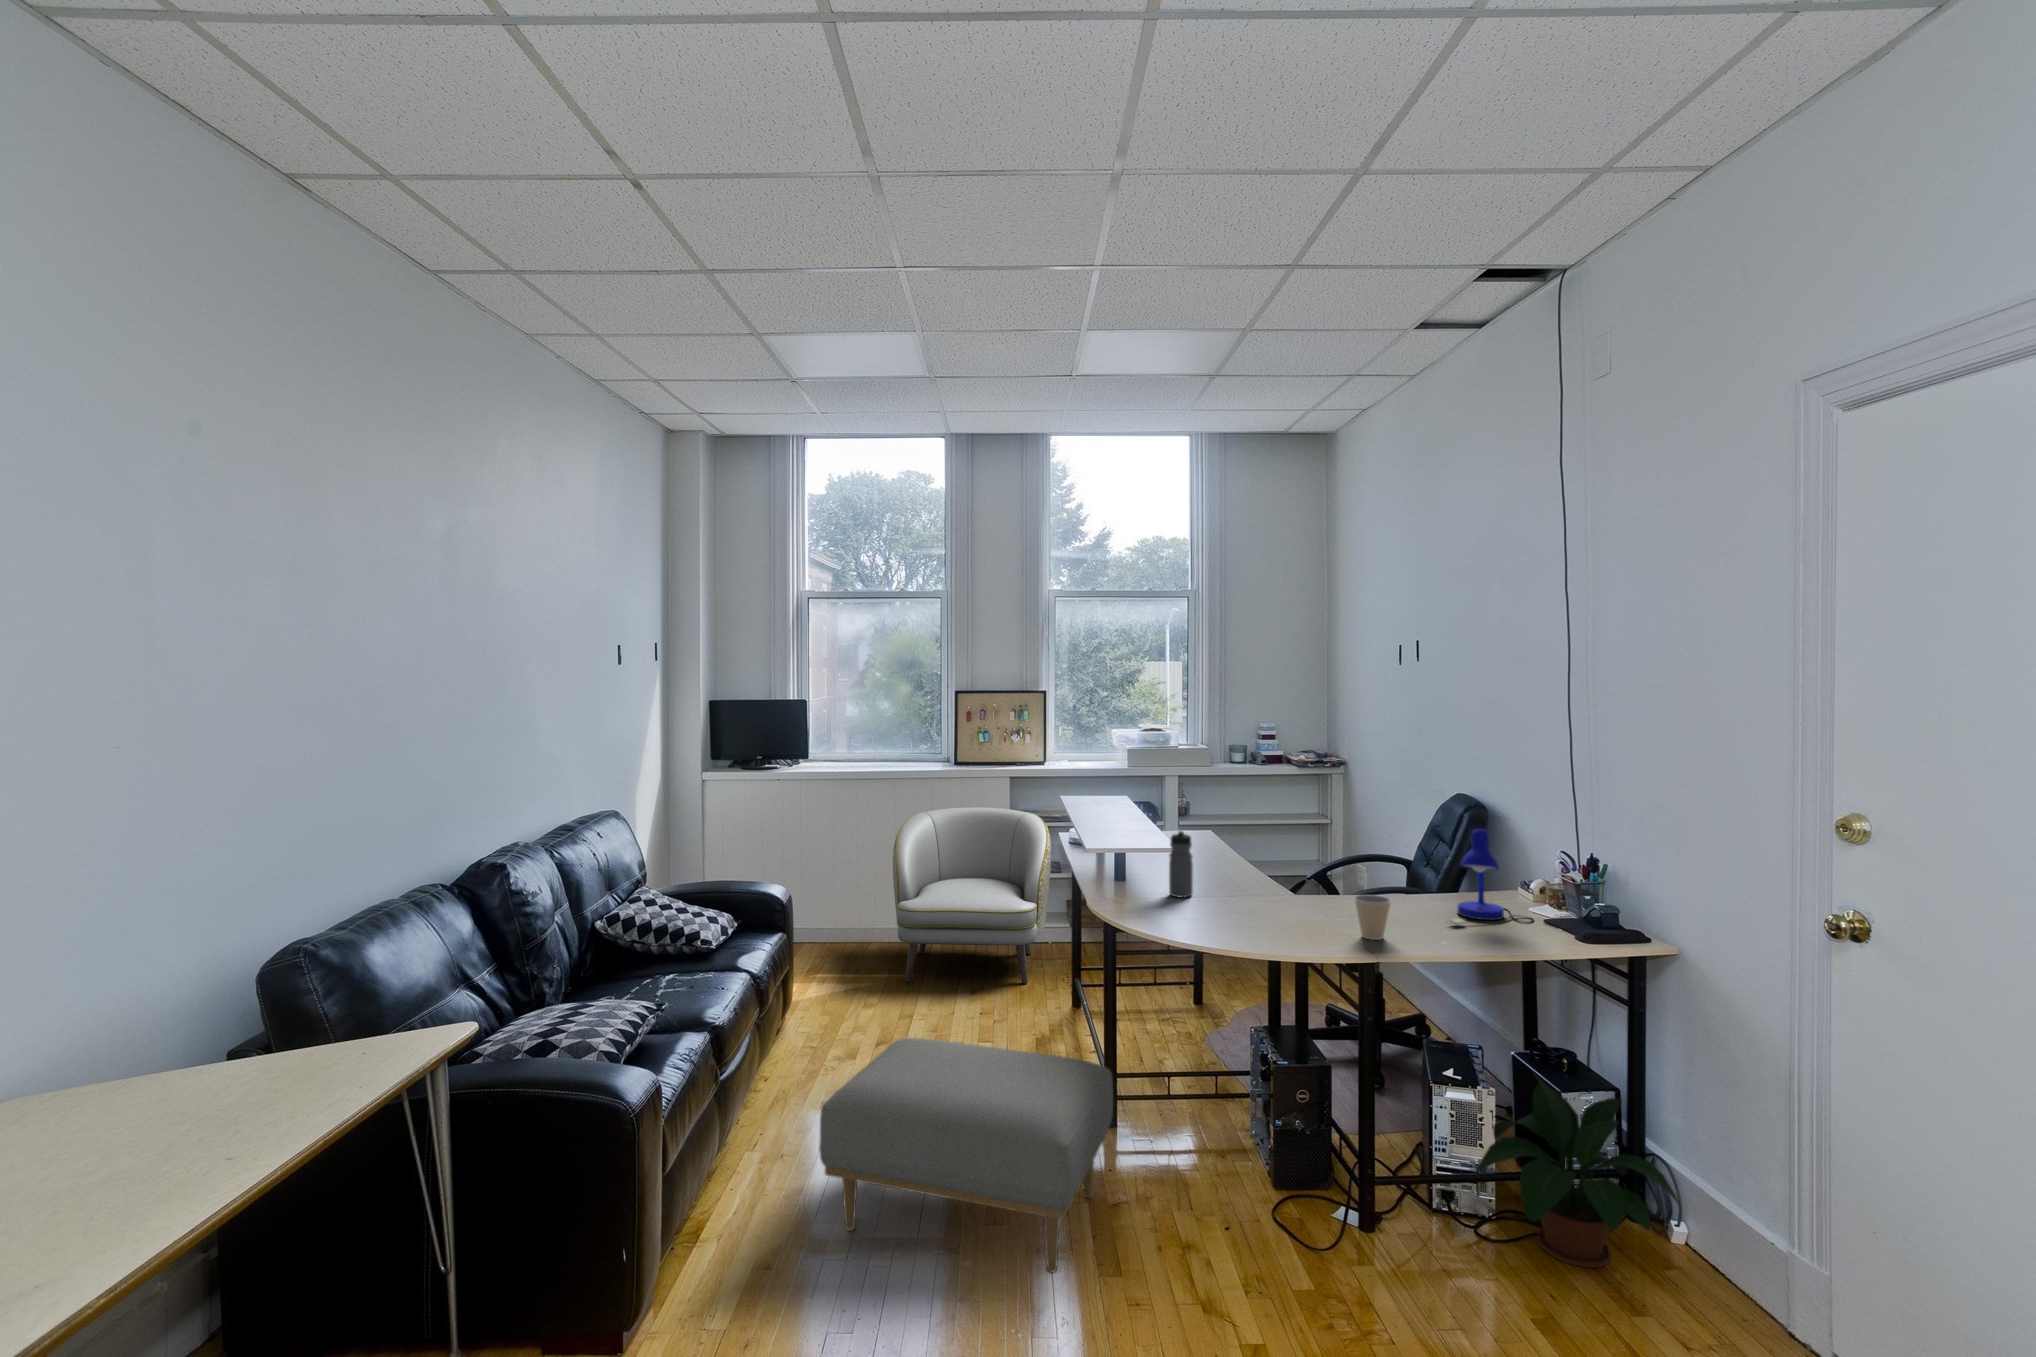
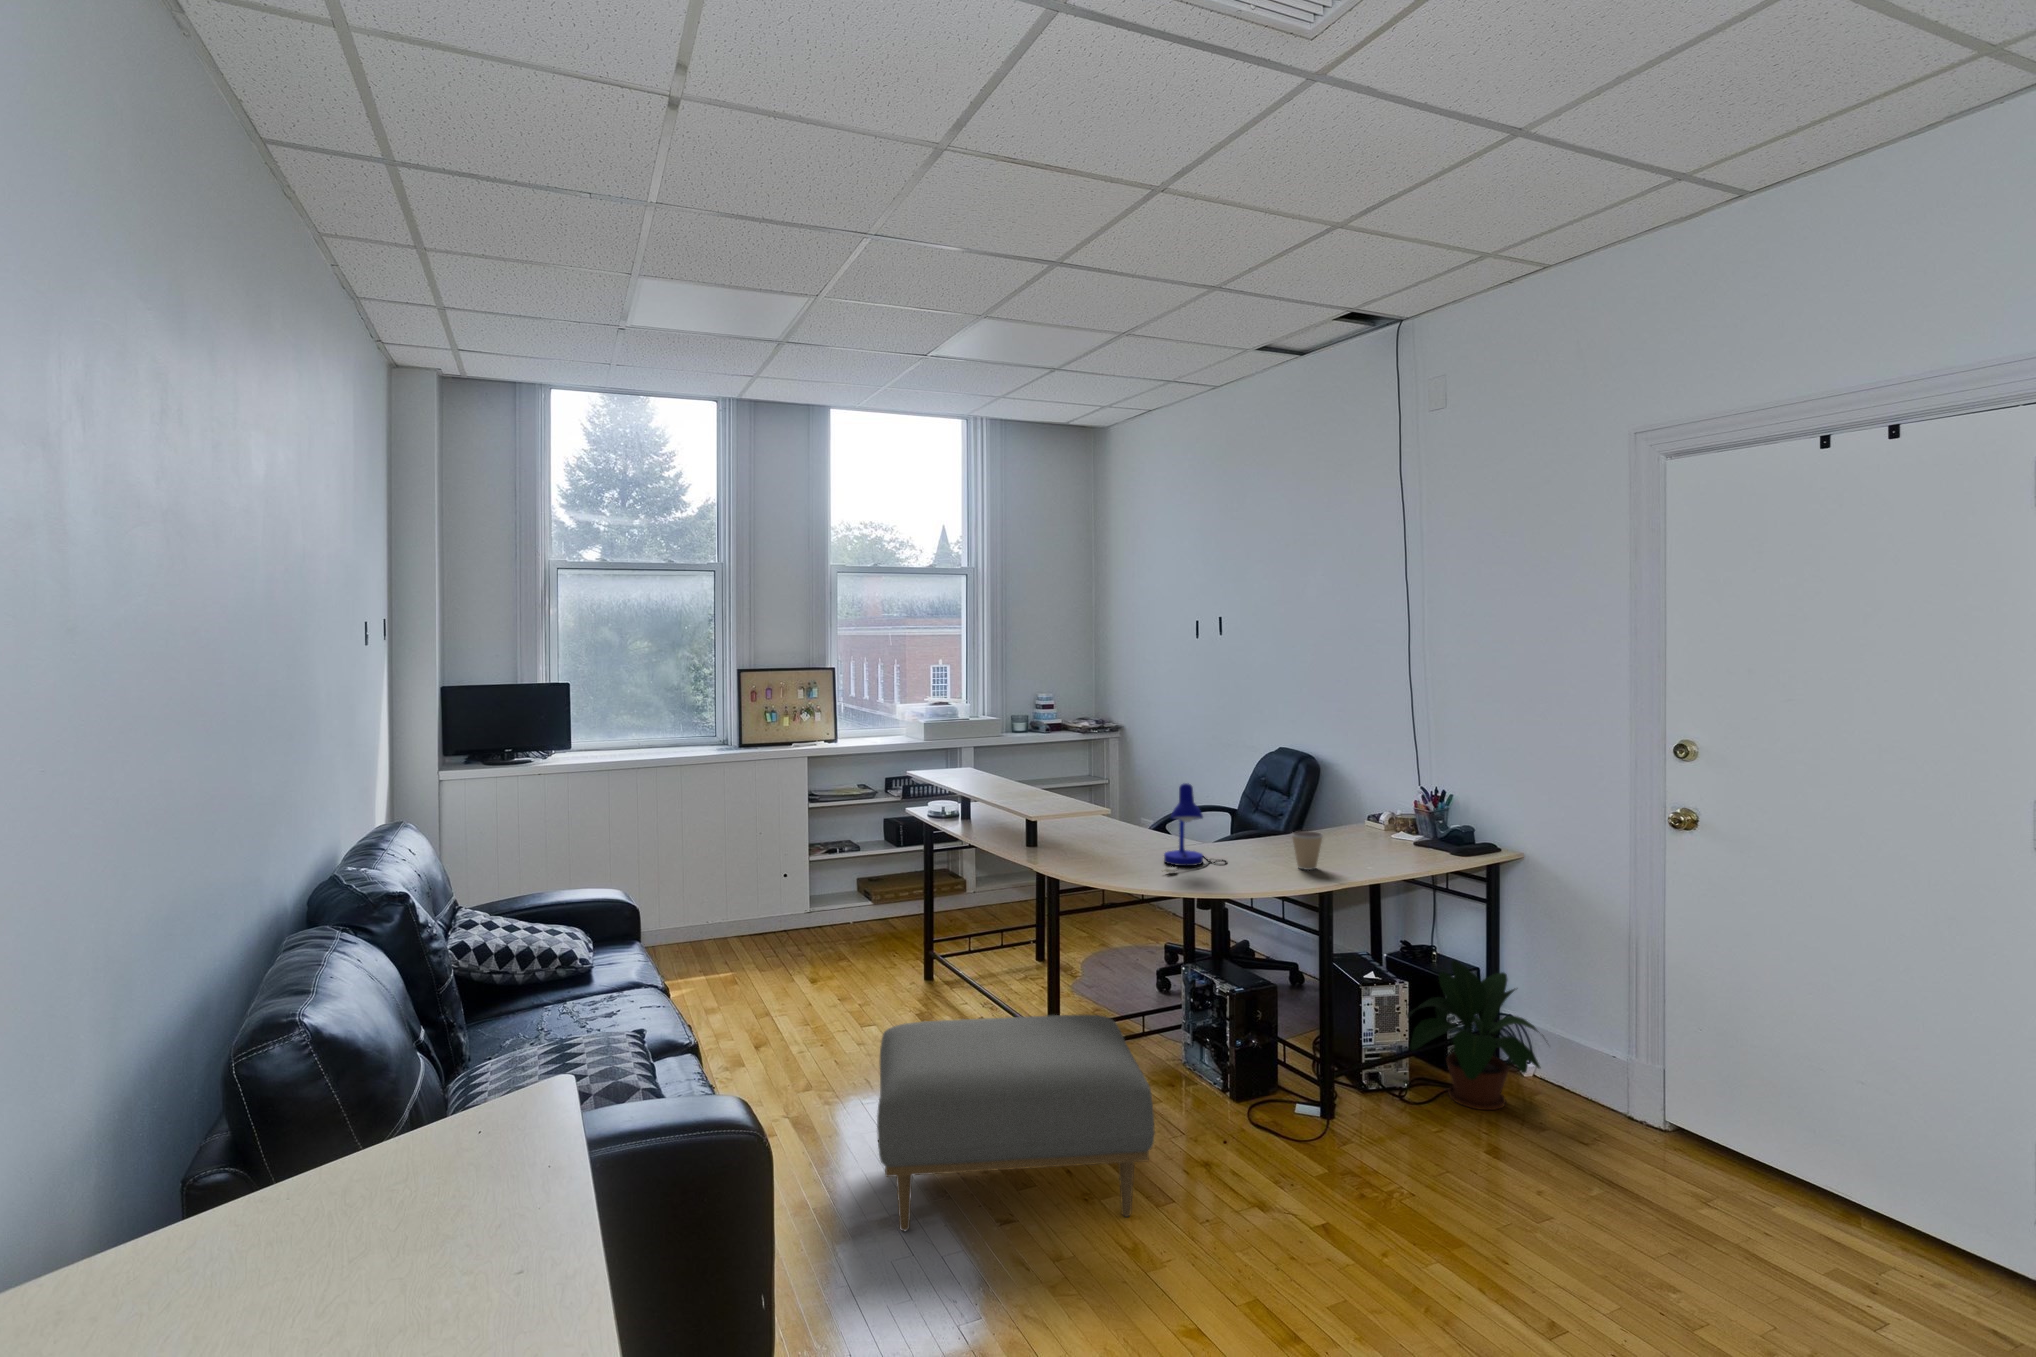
armchair: present [893,807,1051,984] -> none [700,790,875,985]
desk lamp: present [1449,829,1533,925] -> present [1164,783,1226,872]
water bottle: present [1169,830,1193,898] -> none [1092,790,1114,854]

